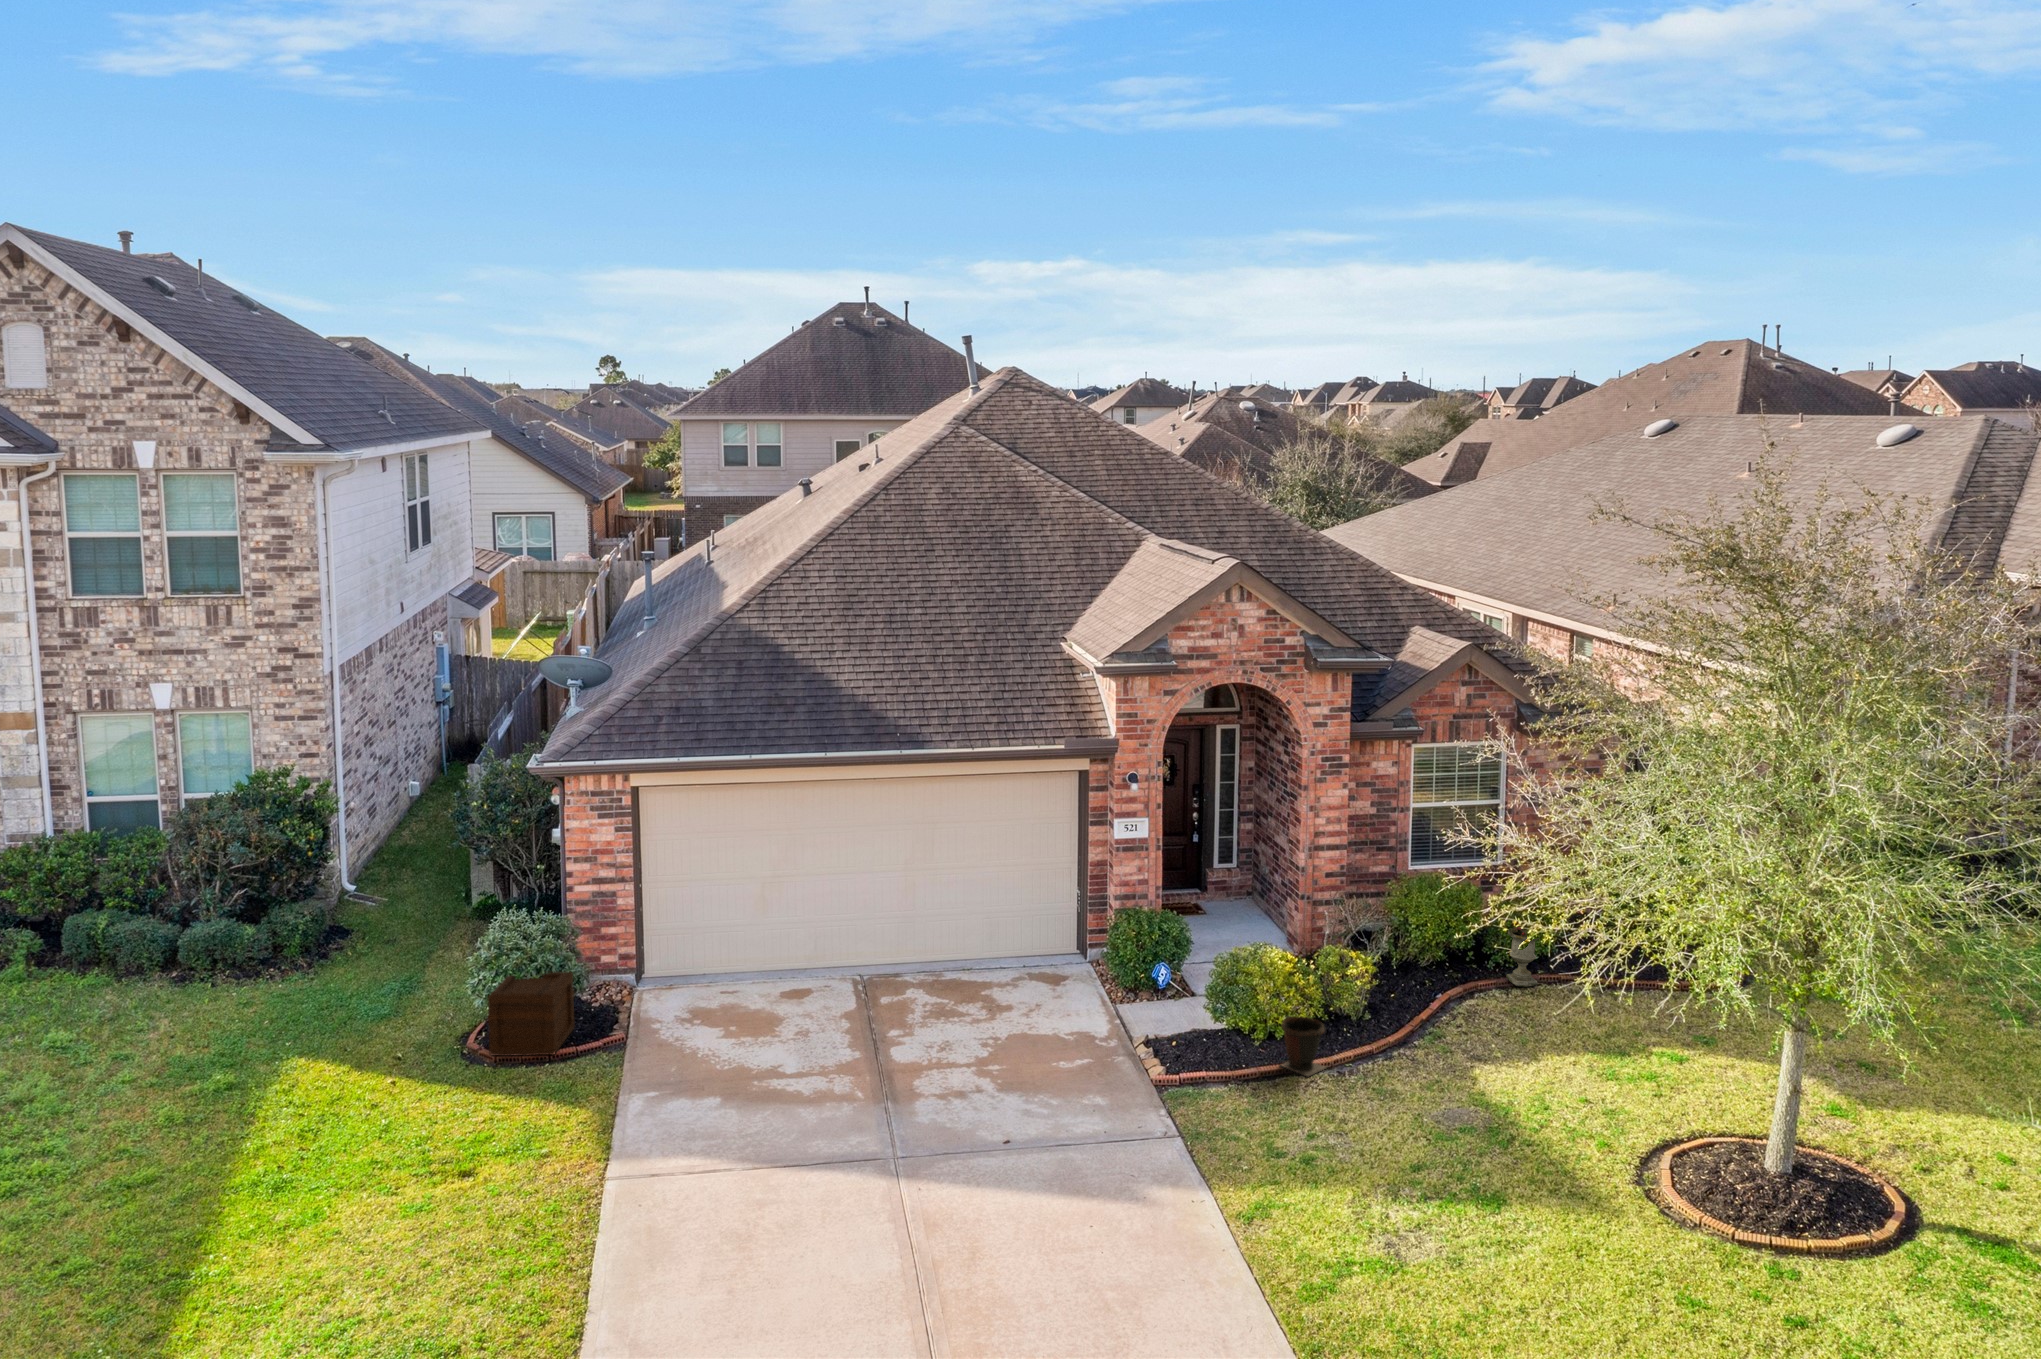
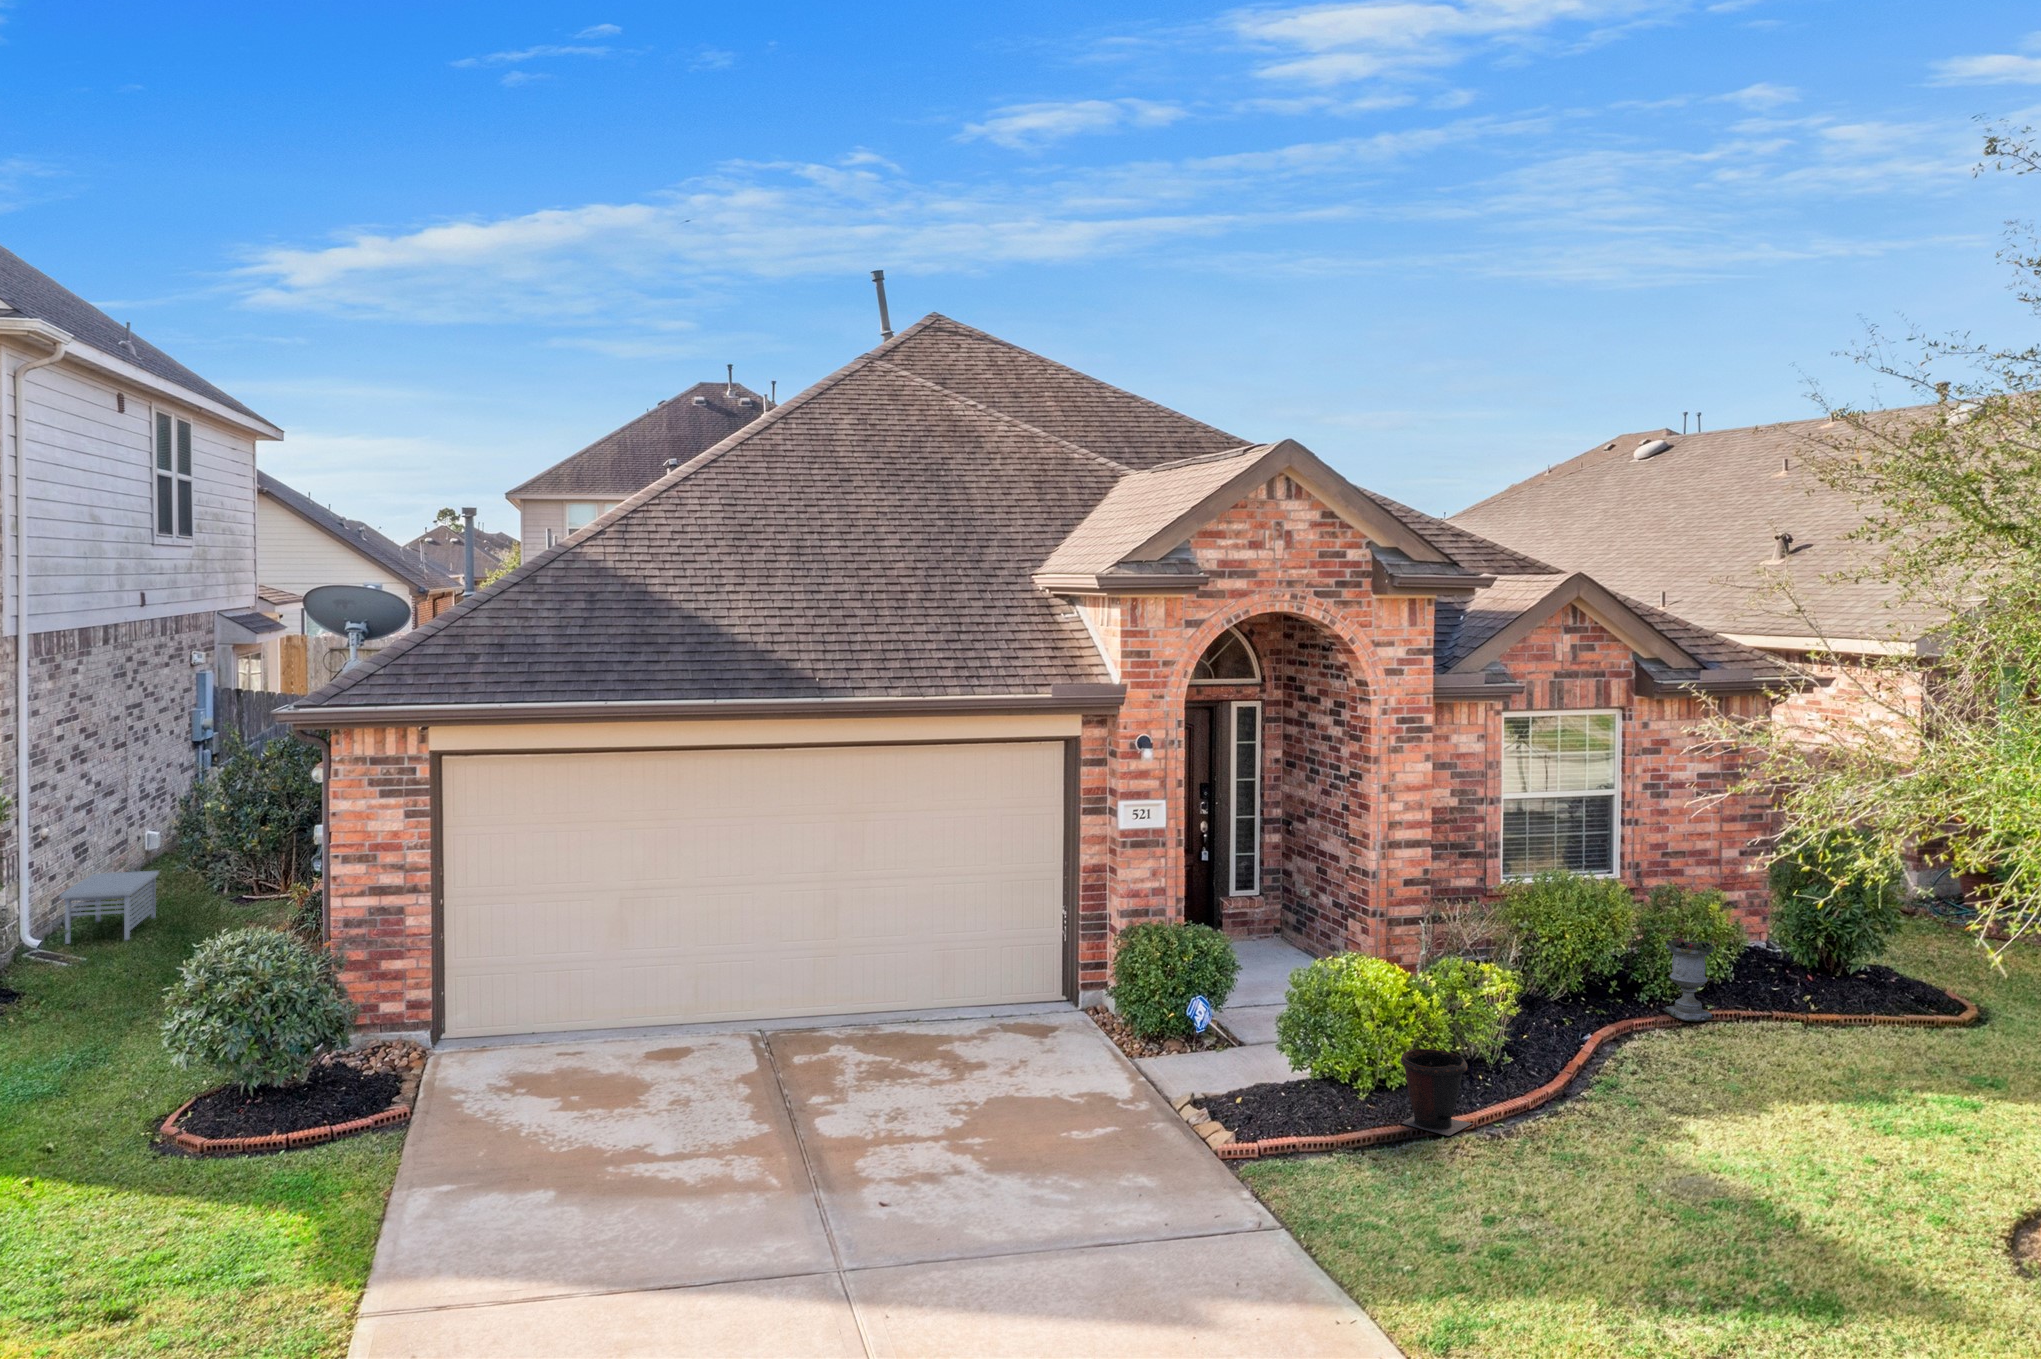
storage bench: none [364,826,427,884] -> present [60,871,159,944]
wooden crate: present [488,972,575,1056] -> none [186,1014,329,1143]

